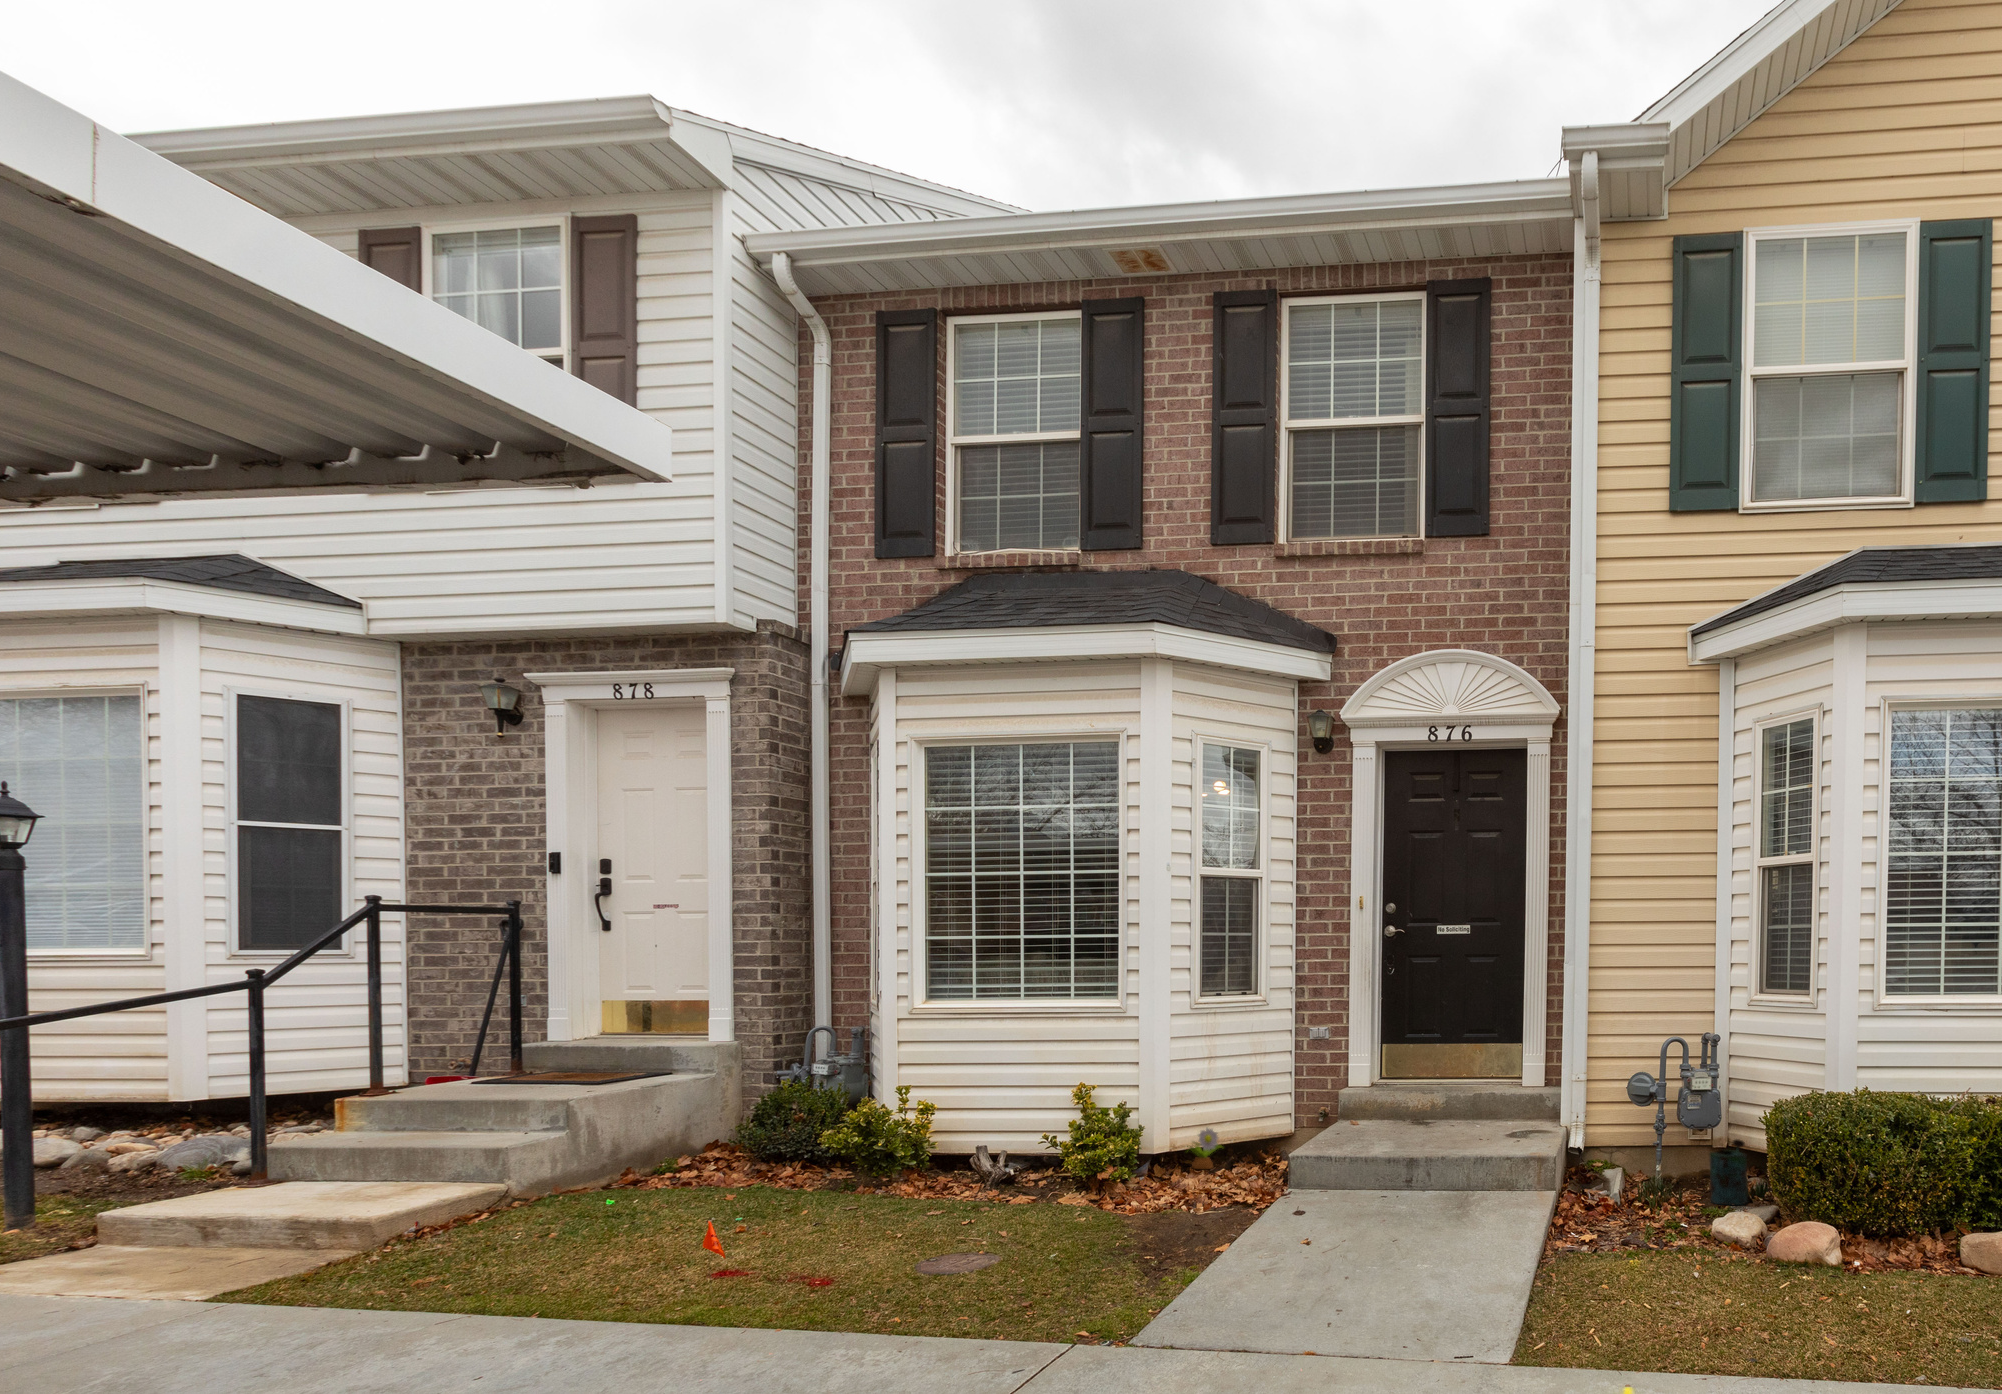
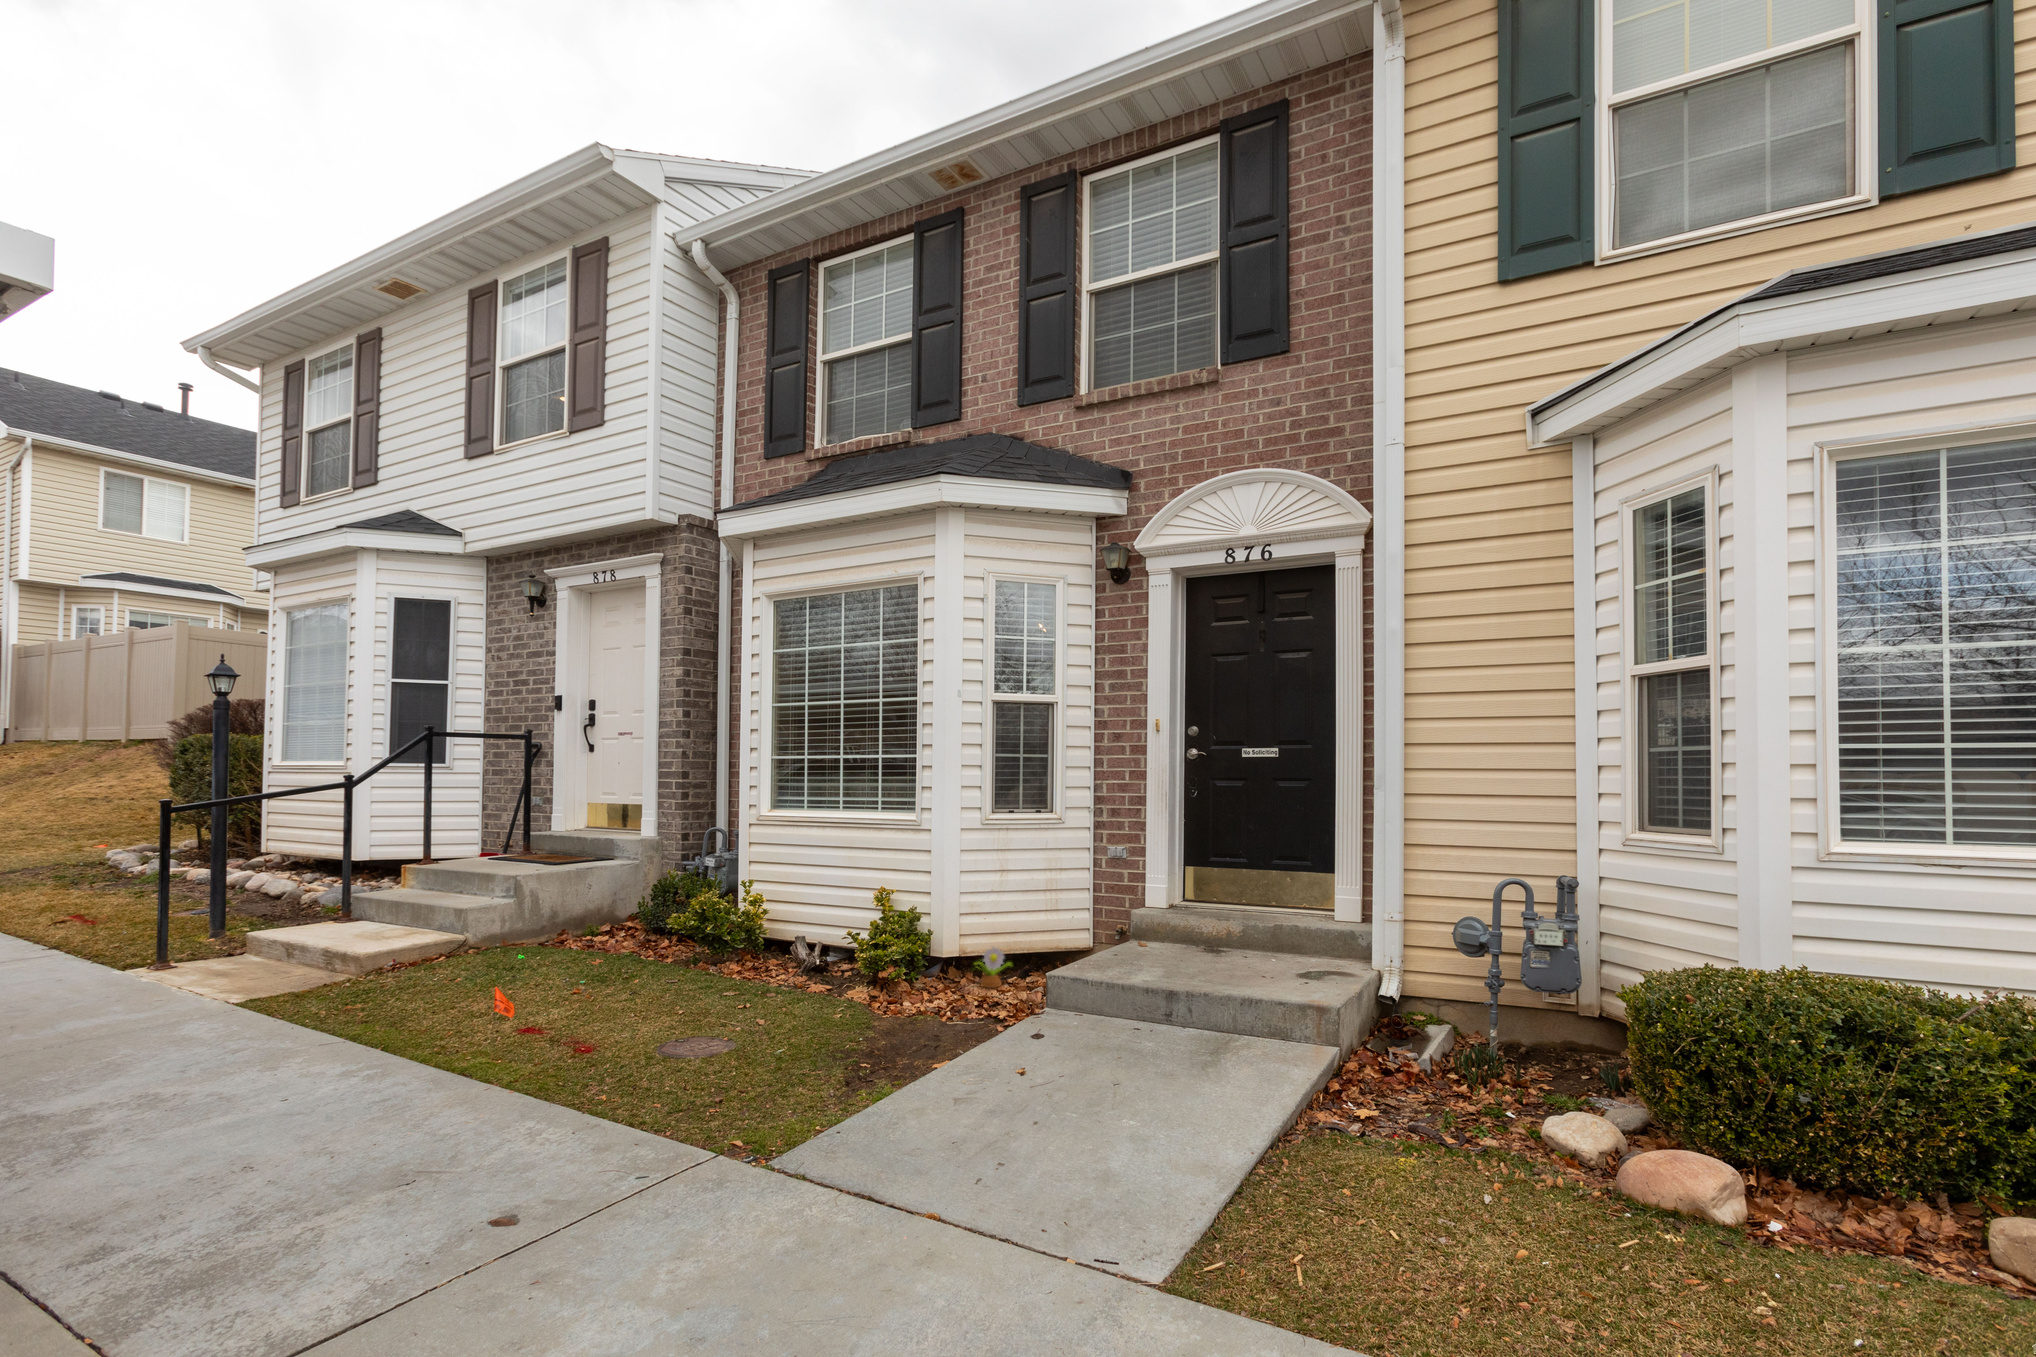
watering can: present [1710,1139,1748,1205] -> none [1526,989,1575,1075]

